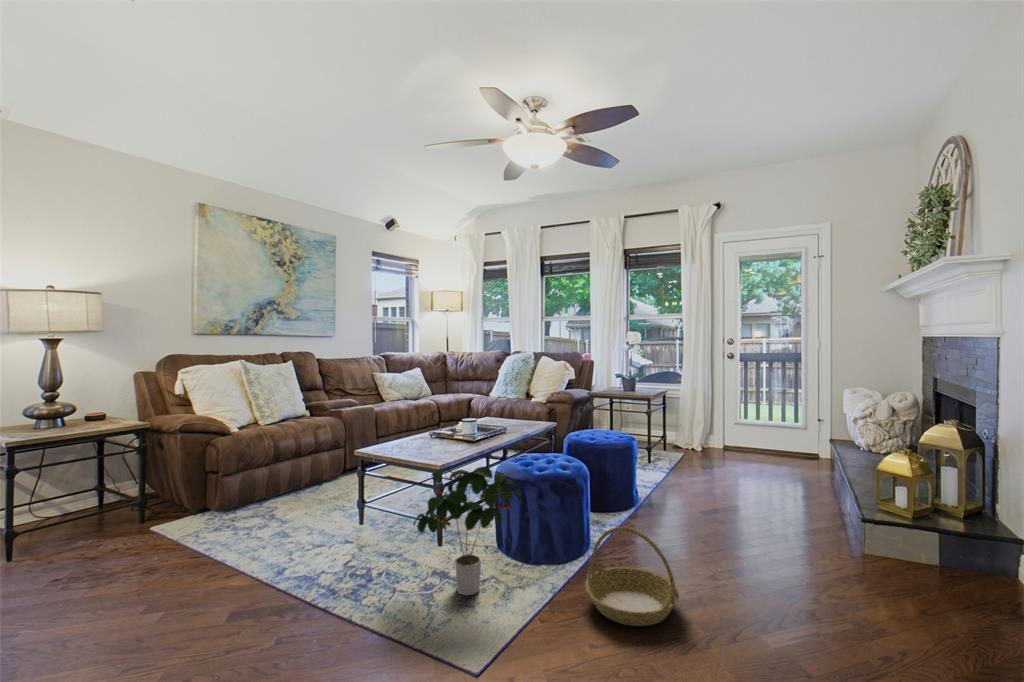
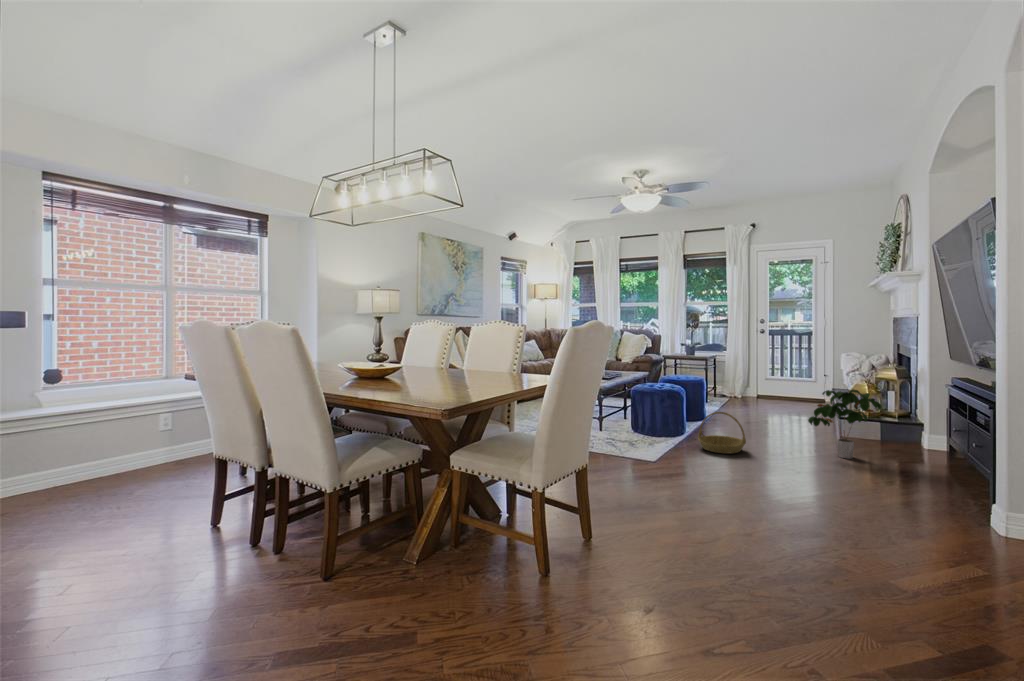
potted plant: present [413,467,522,595] -> present [808,390,881,459]

